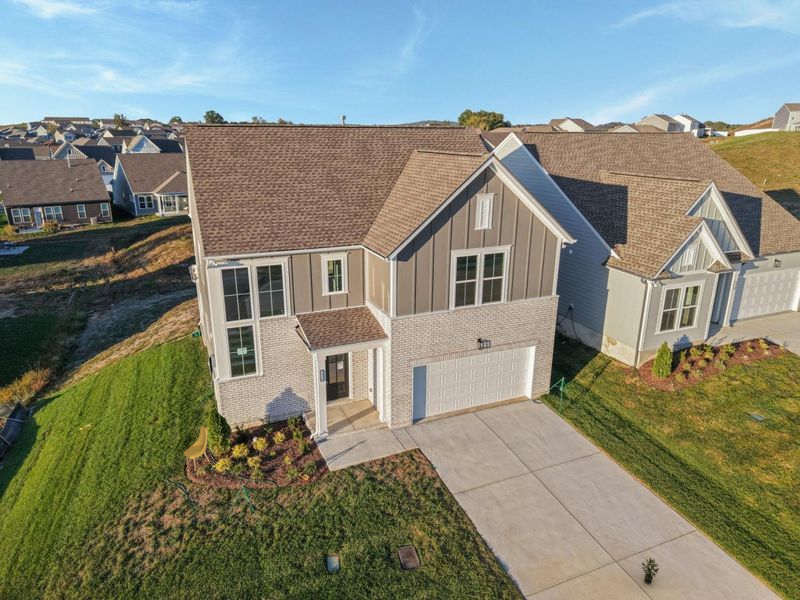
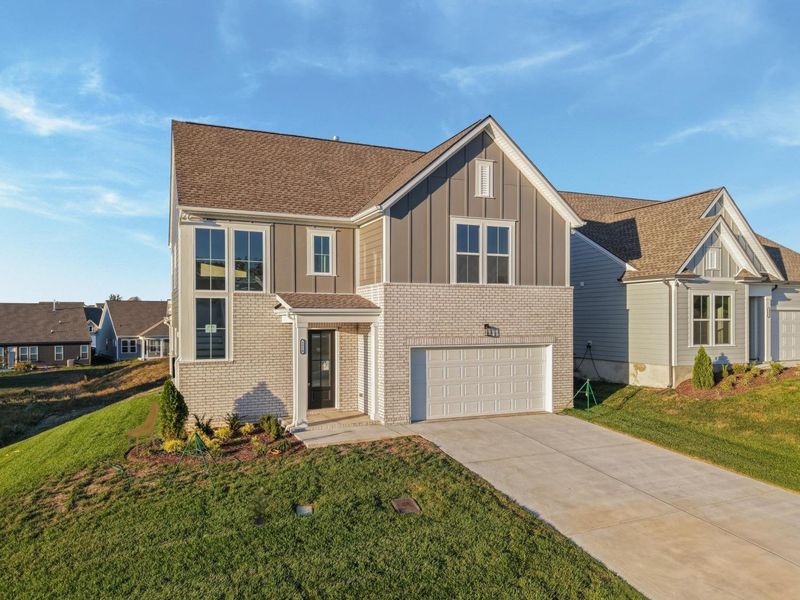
potted plant: present [642,558,659,584] -> present [248,487,268,527]

